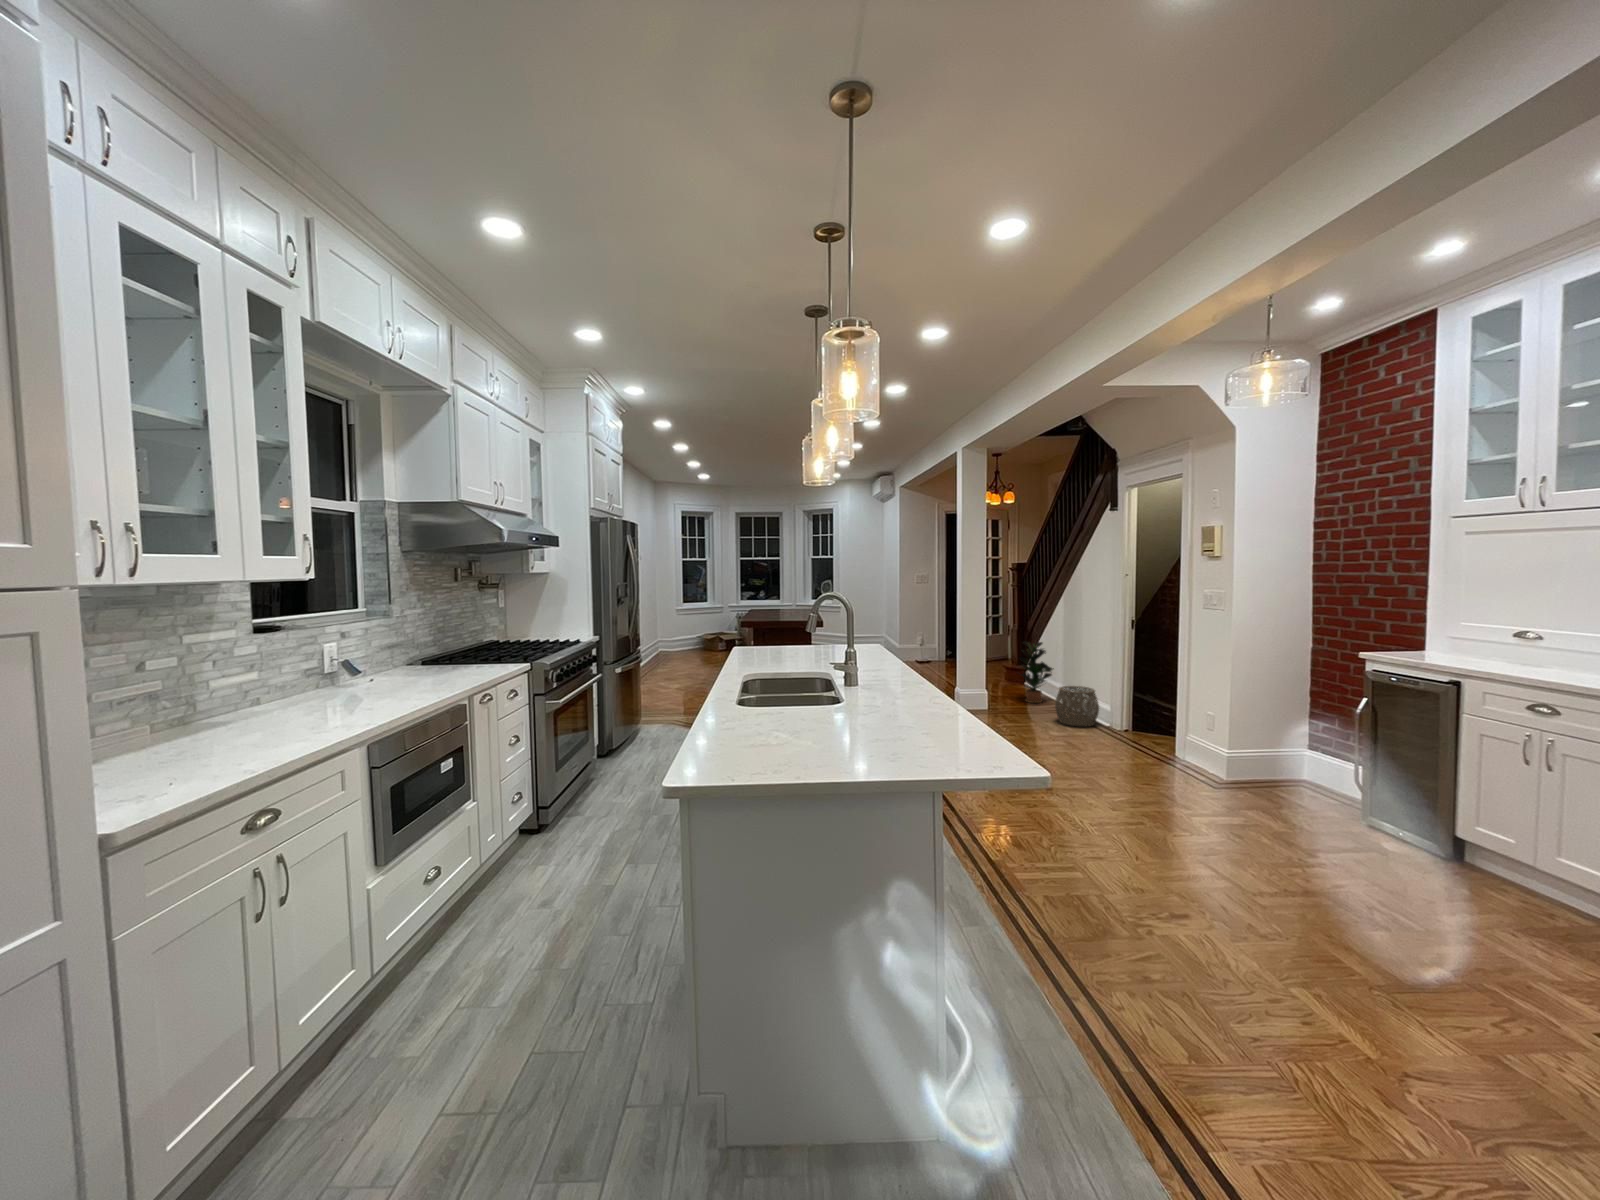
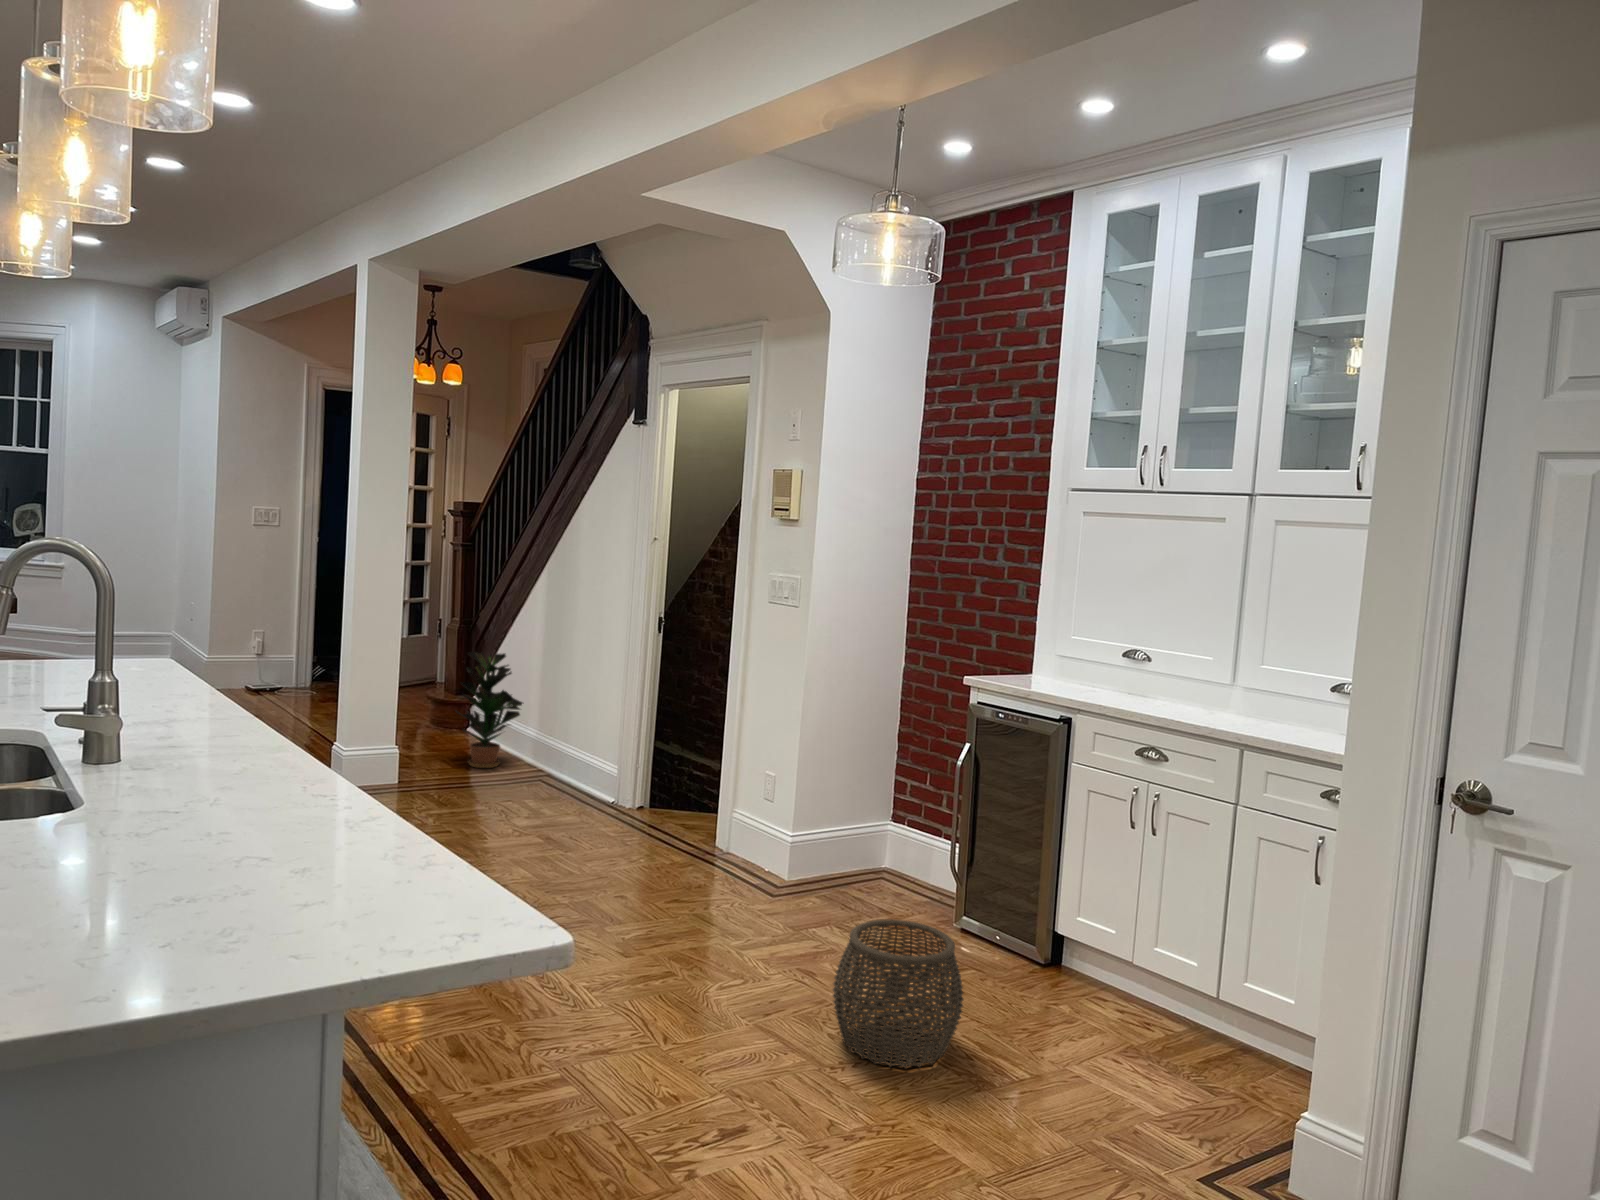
woven basket: present [1055,686,1099,727] -> present [833,919,964,1068]

